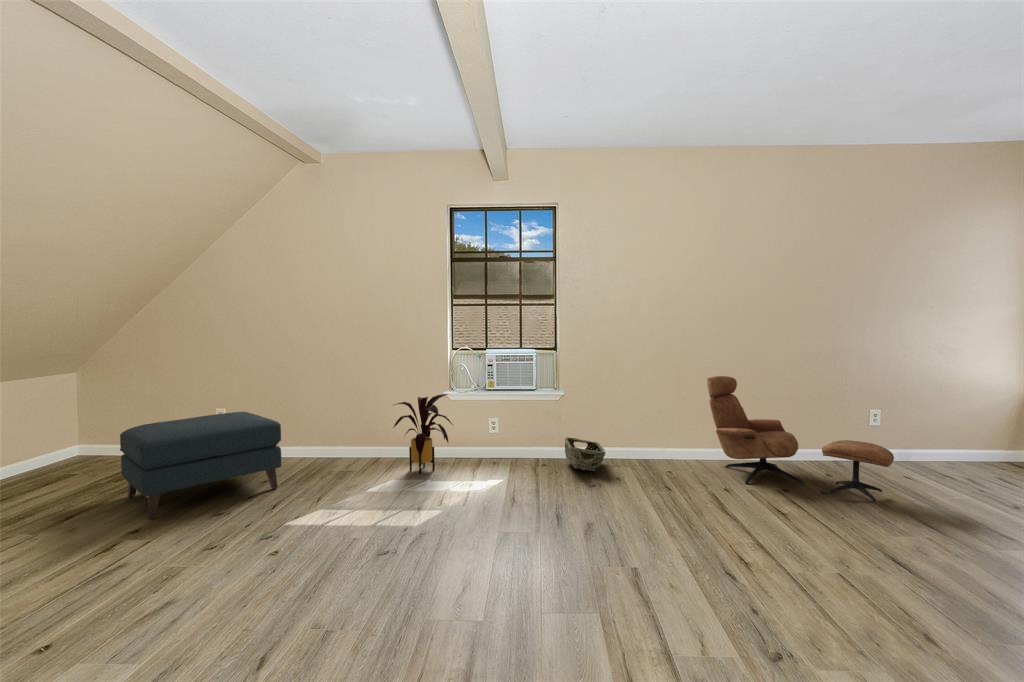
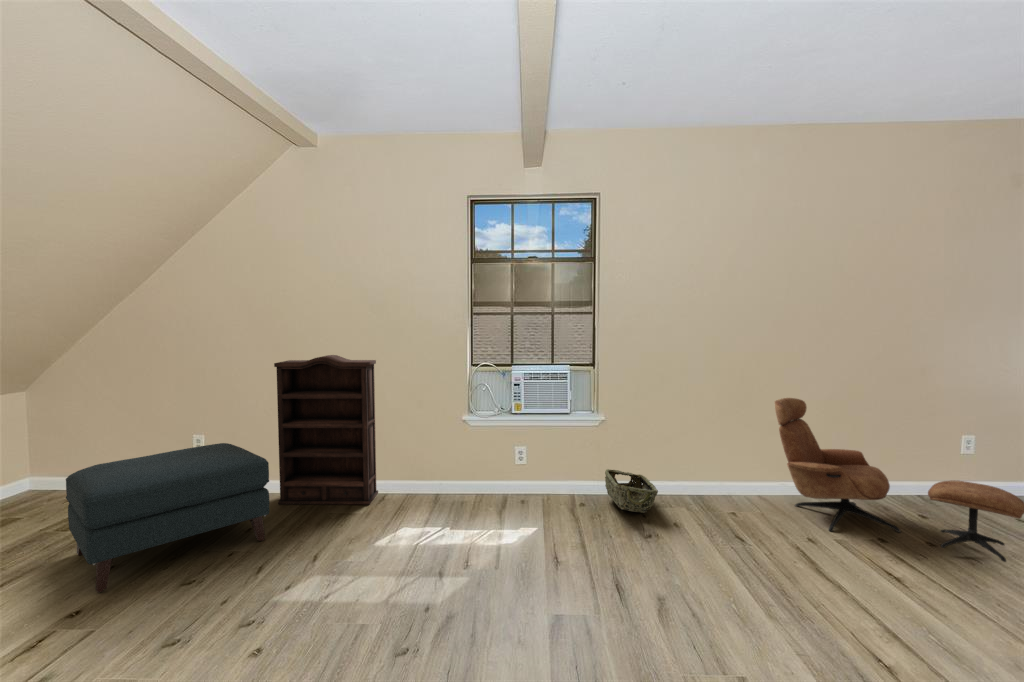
bookshelf: none [284,340,372,465] -> present [274,355,378,505]
house plant: present [393,394,453,474] -> none [402,419,476,518]

